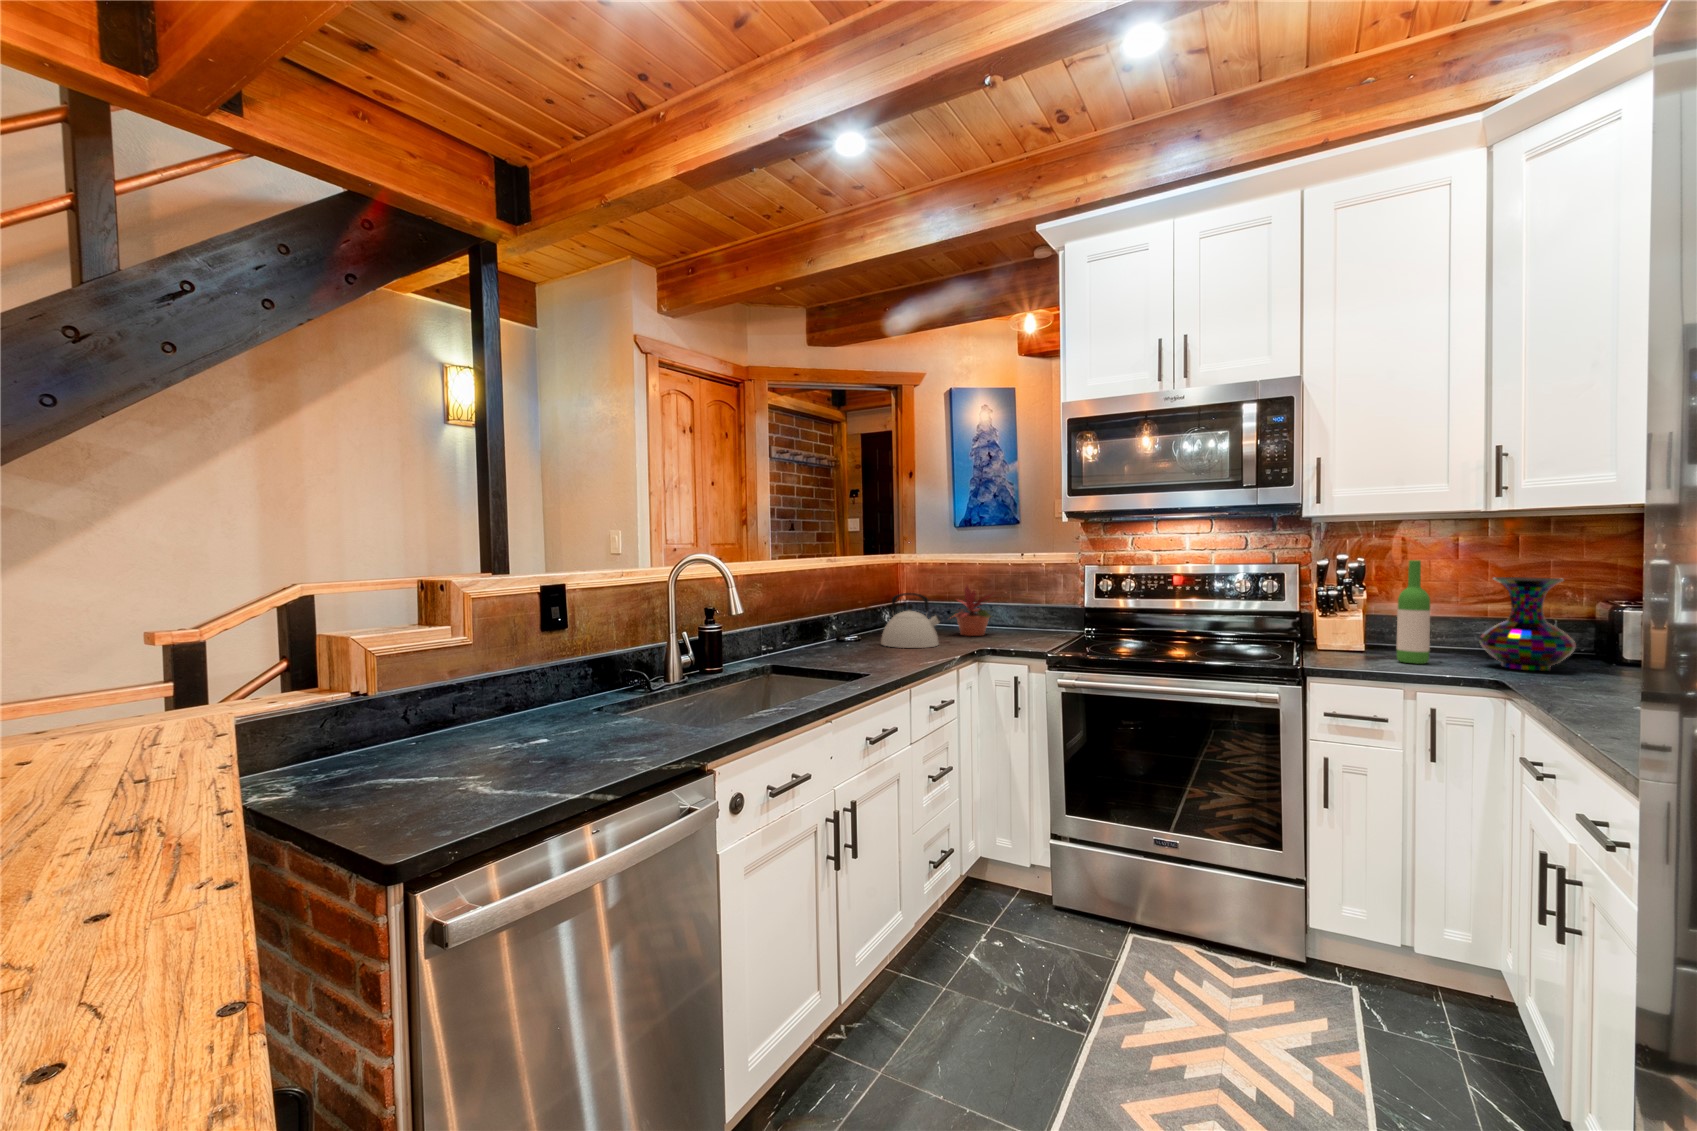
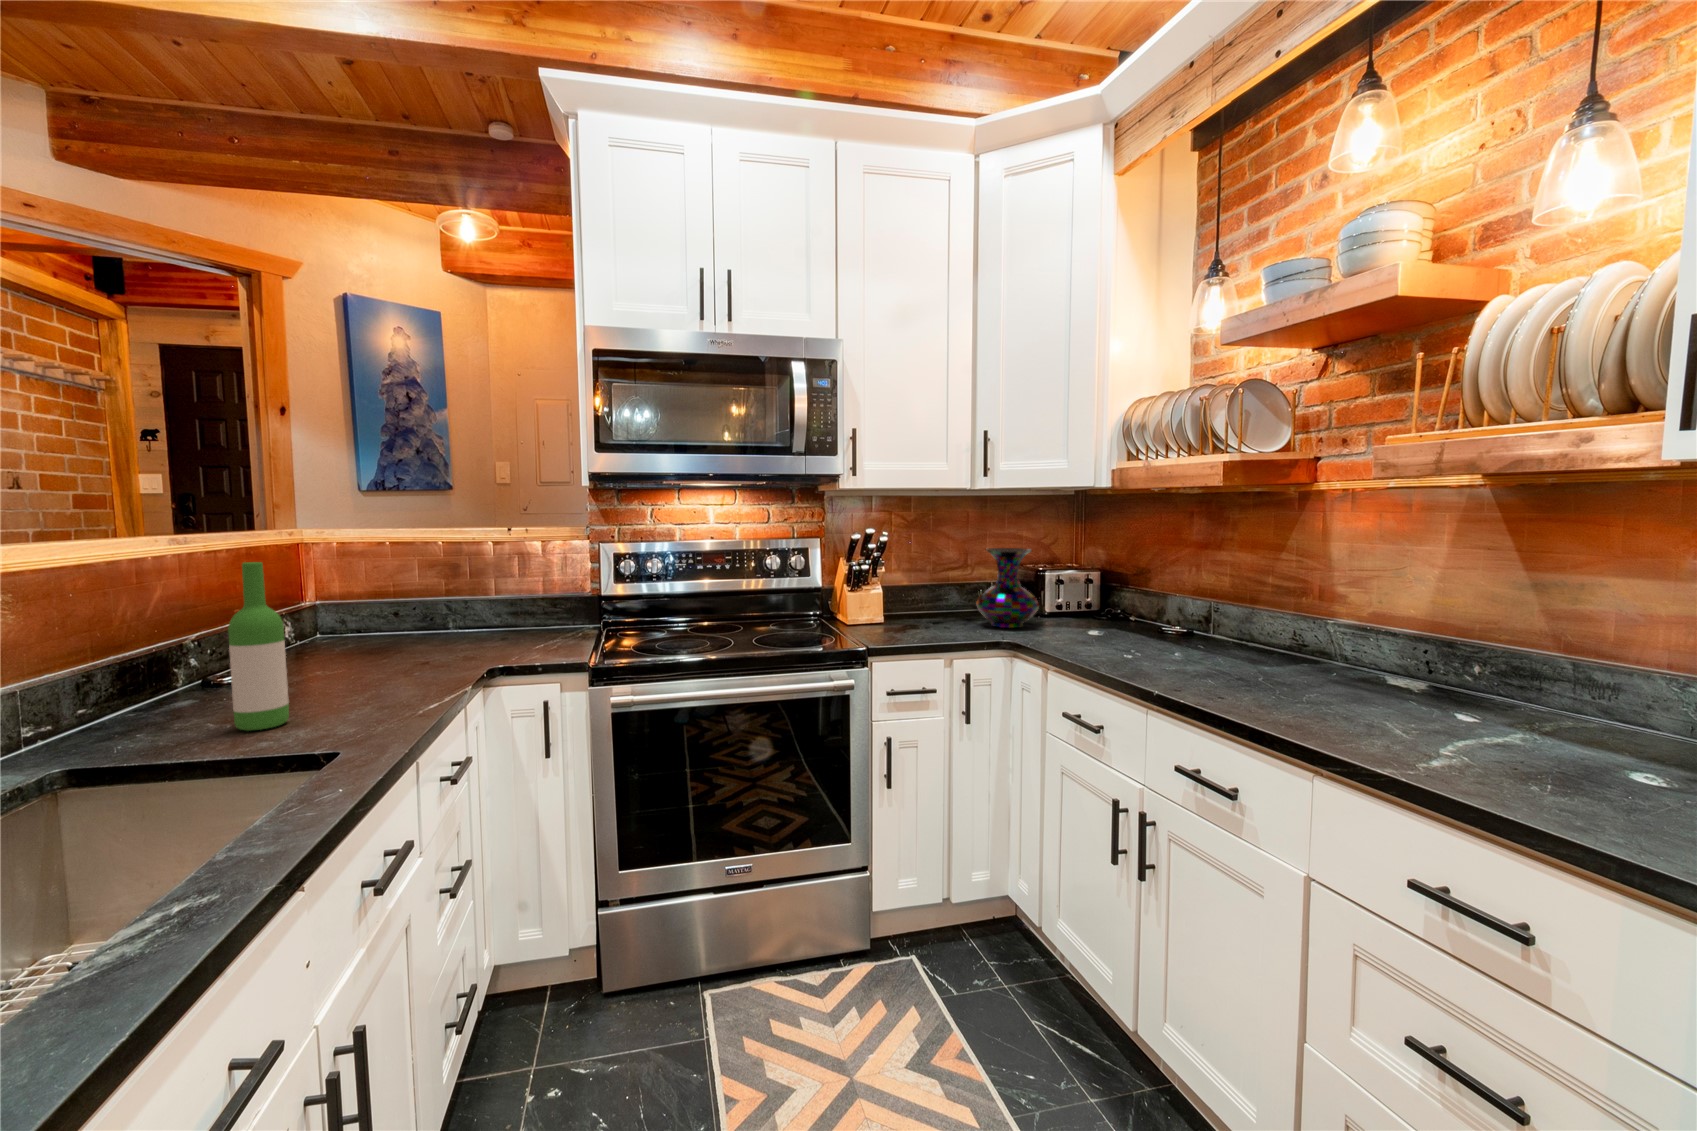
wine bottle: present [1397,560,1430,664] -> present [228,562,289,731]
potted plant: present [950,586,992,636] -> none [395,578,491,654]
kettle: present [881,593,941,648] -> none [288,605,409,702]

